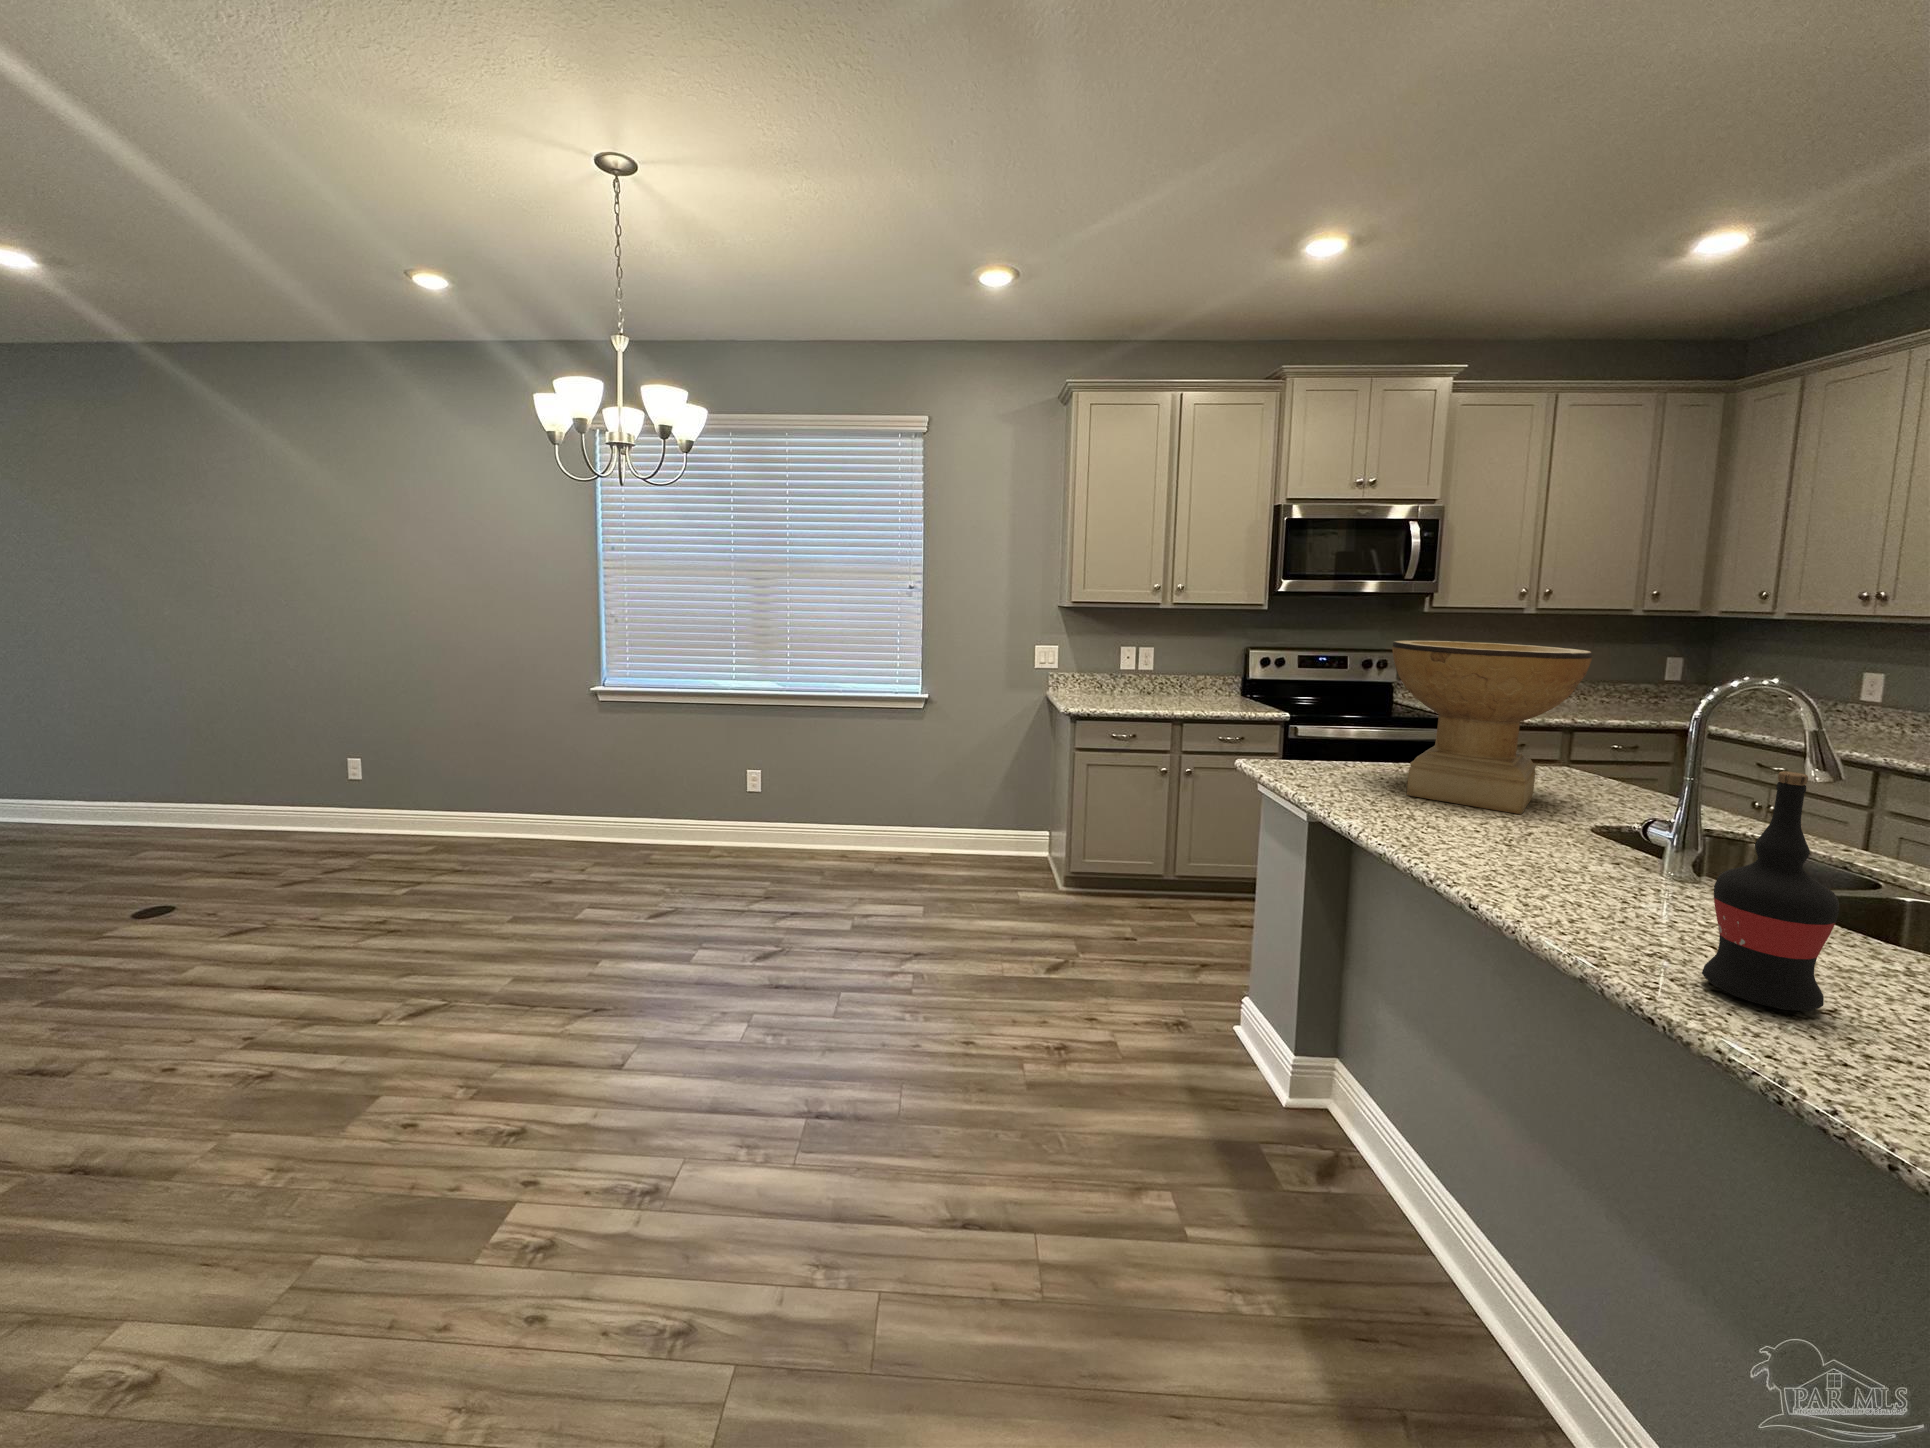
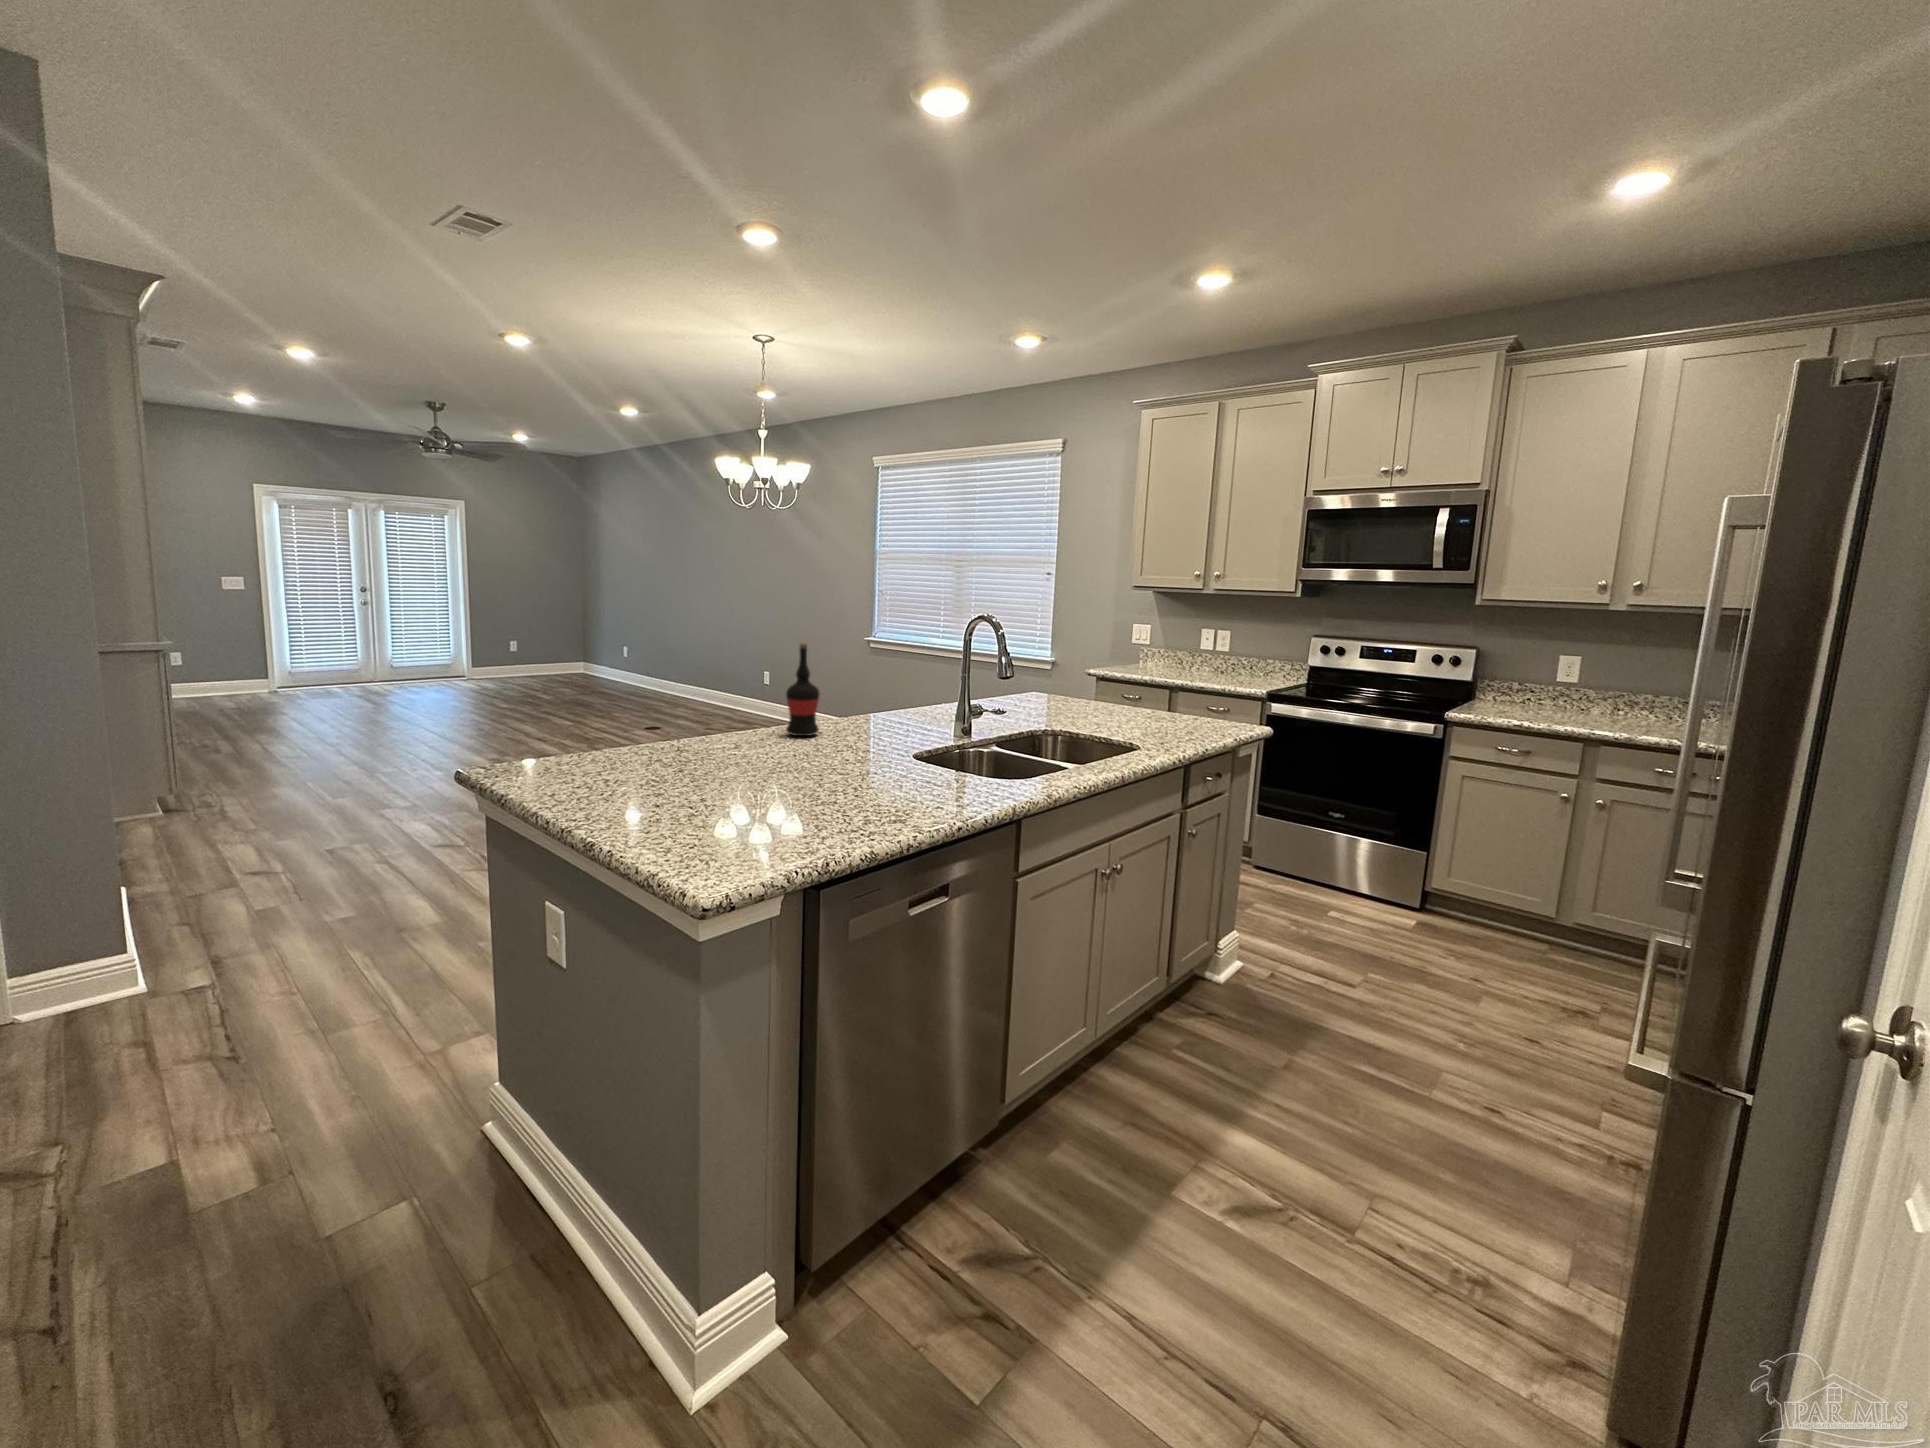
decorative bowl: present [1392,640,1592,814] -> none [1015,610,1125,722]

